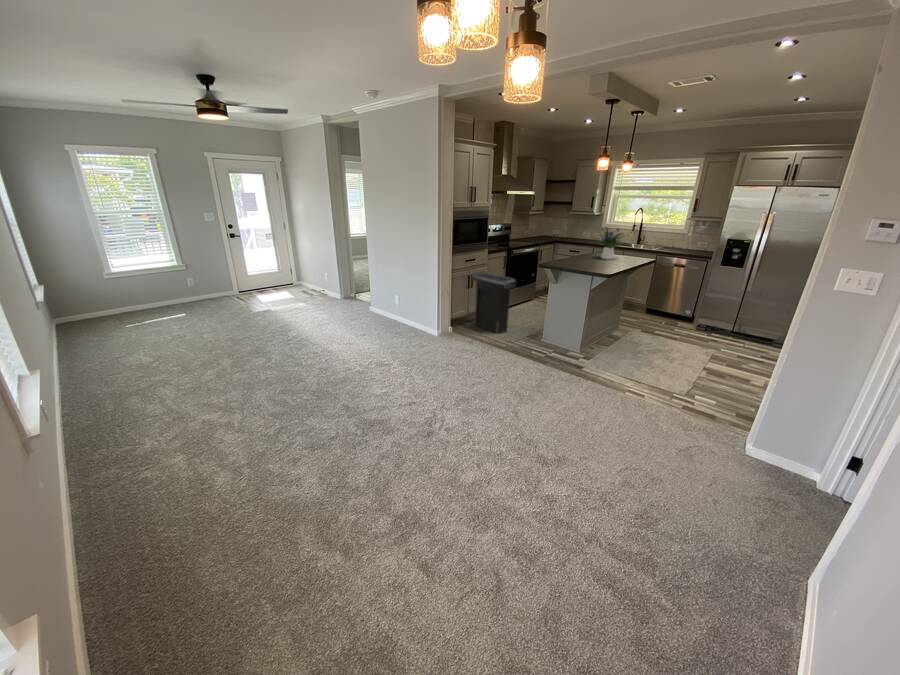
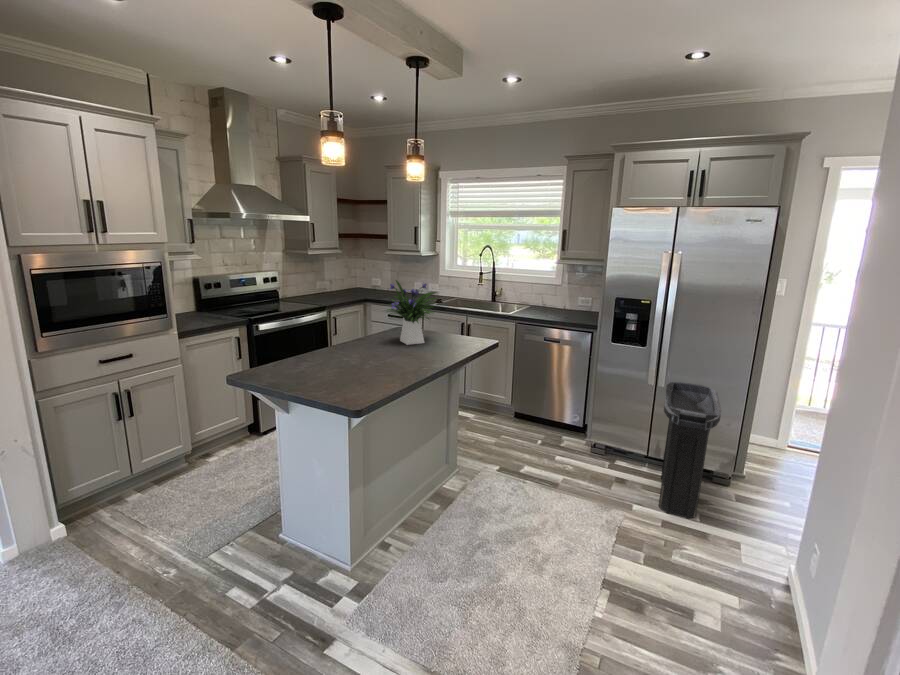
trash can: present [472,273,516,333] -> present [659,382,722,518]

